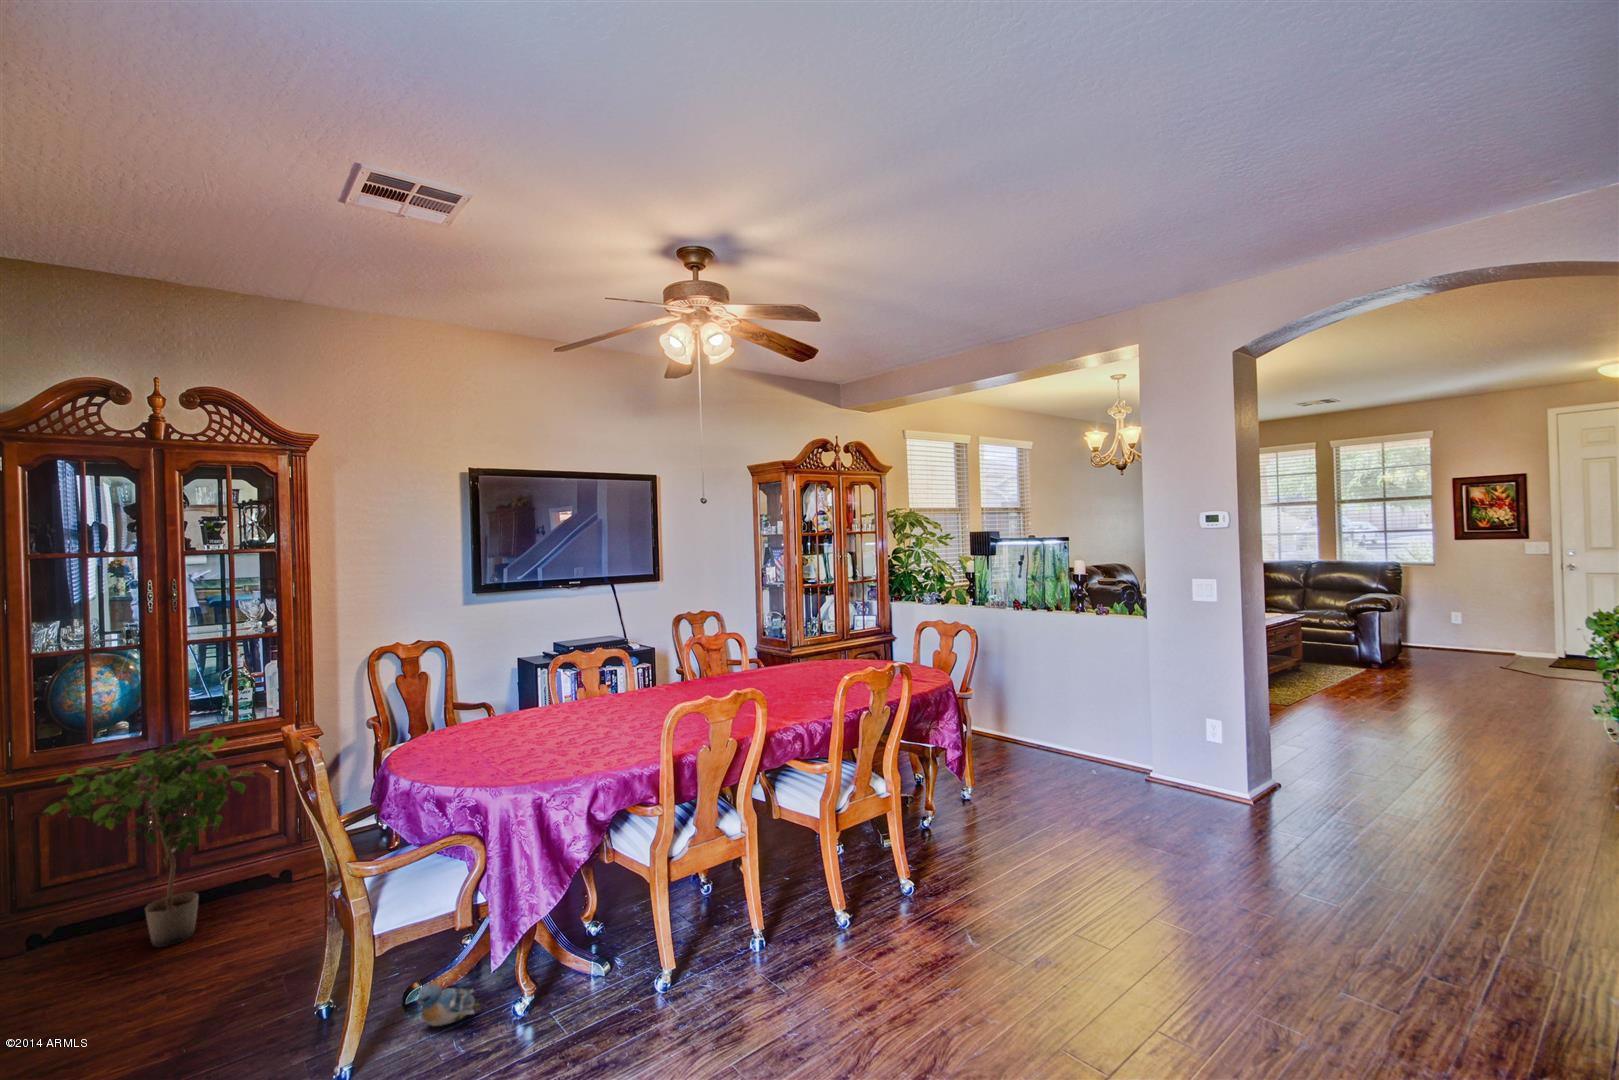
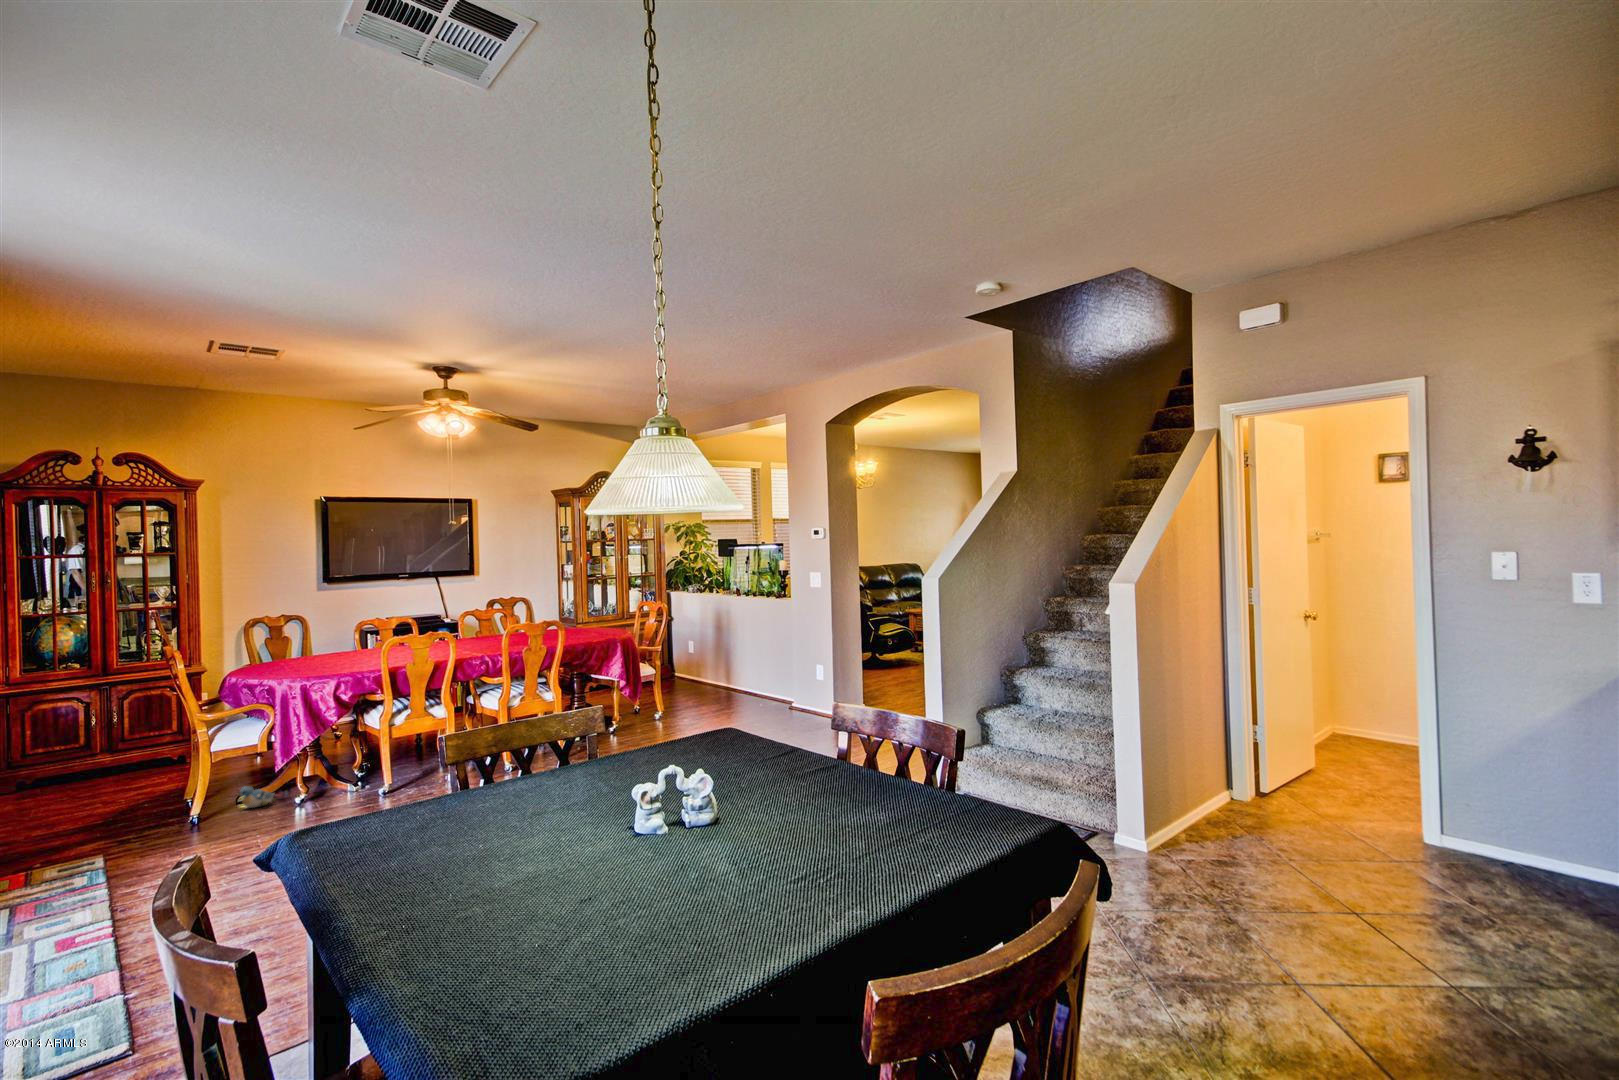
potted plant: present [44,731,254,947] -> none [30,665,160,789]

